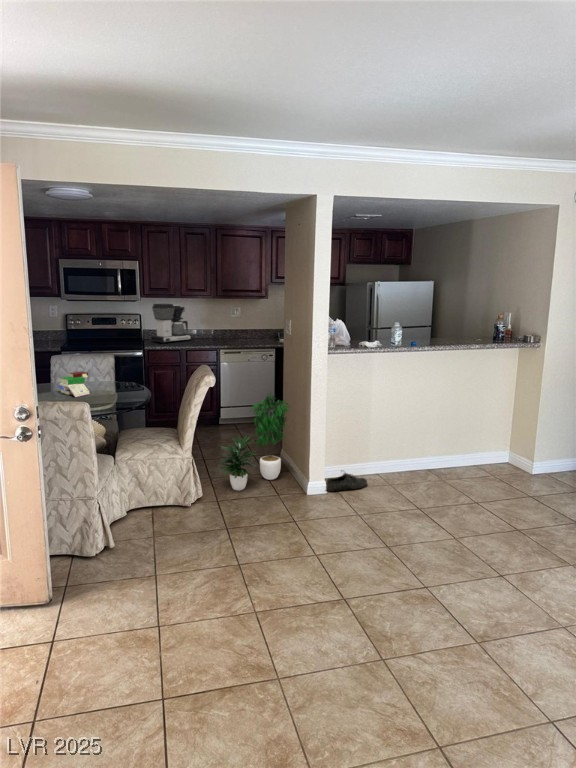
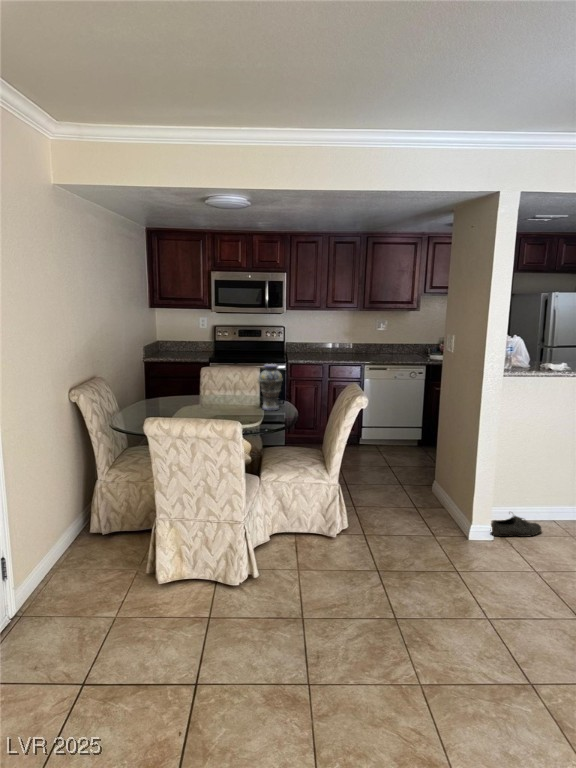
coffee maker: present [151,304,192,343] -> none [295,316,337,357]
vase: none [110,350,134,394] -> present [259,364,283,411]
book: present [58,371,90,397] -> none [207,385,237,412]
potted plant: present [218,392,289,490] -> none [365,415,451,524]

